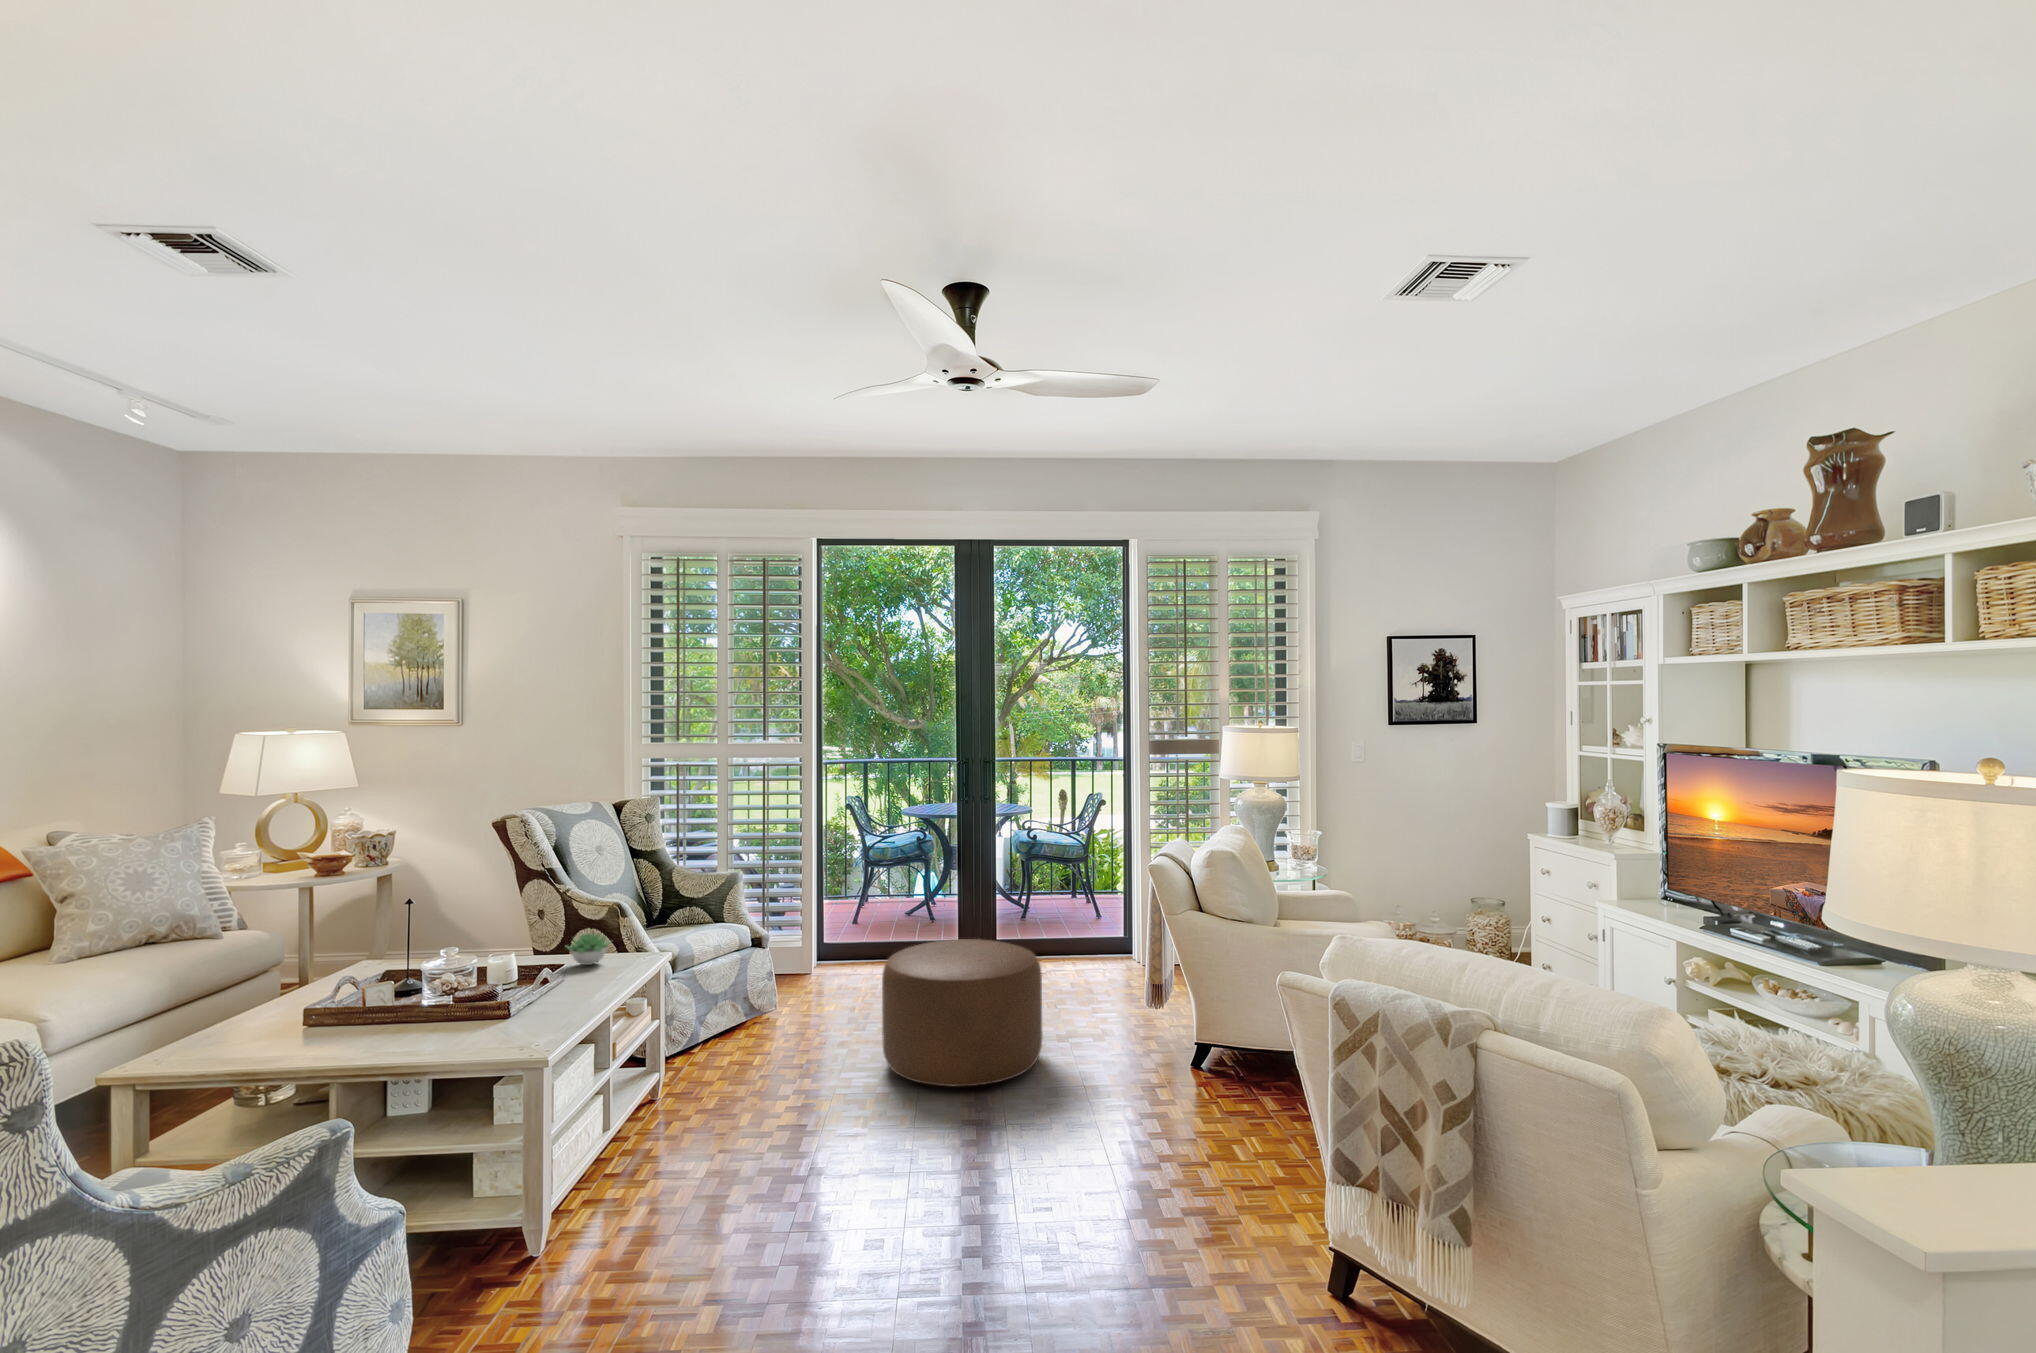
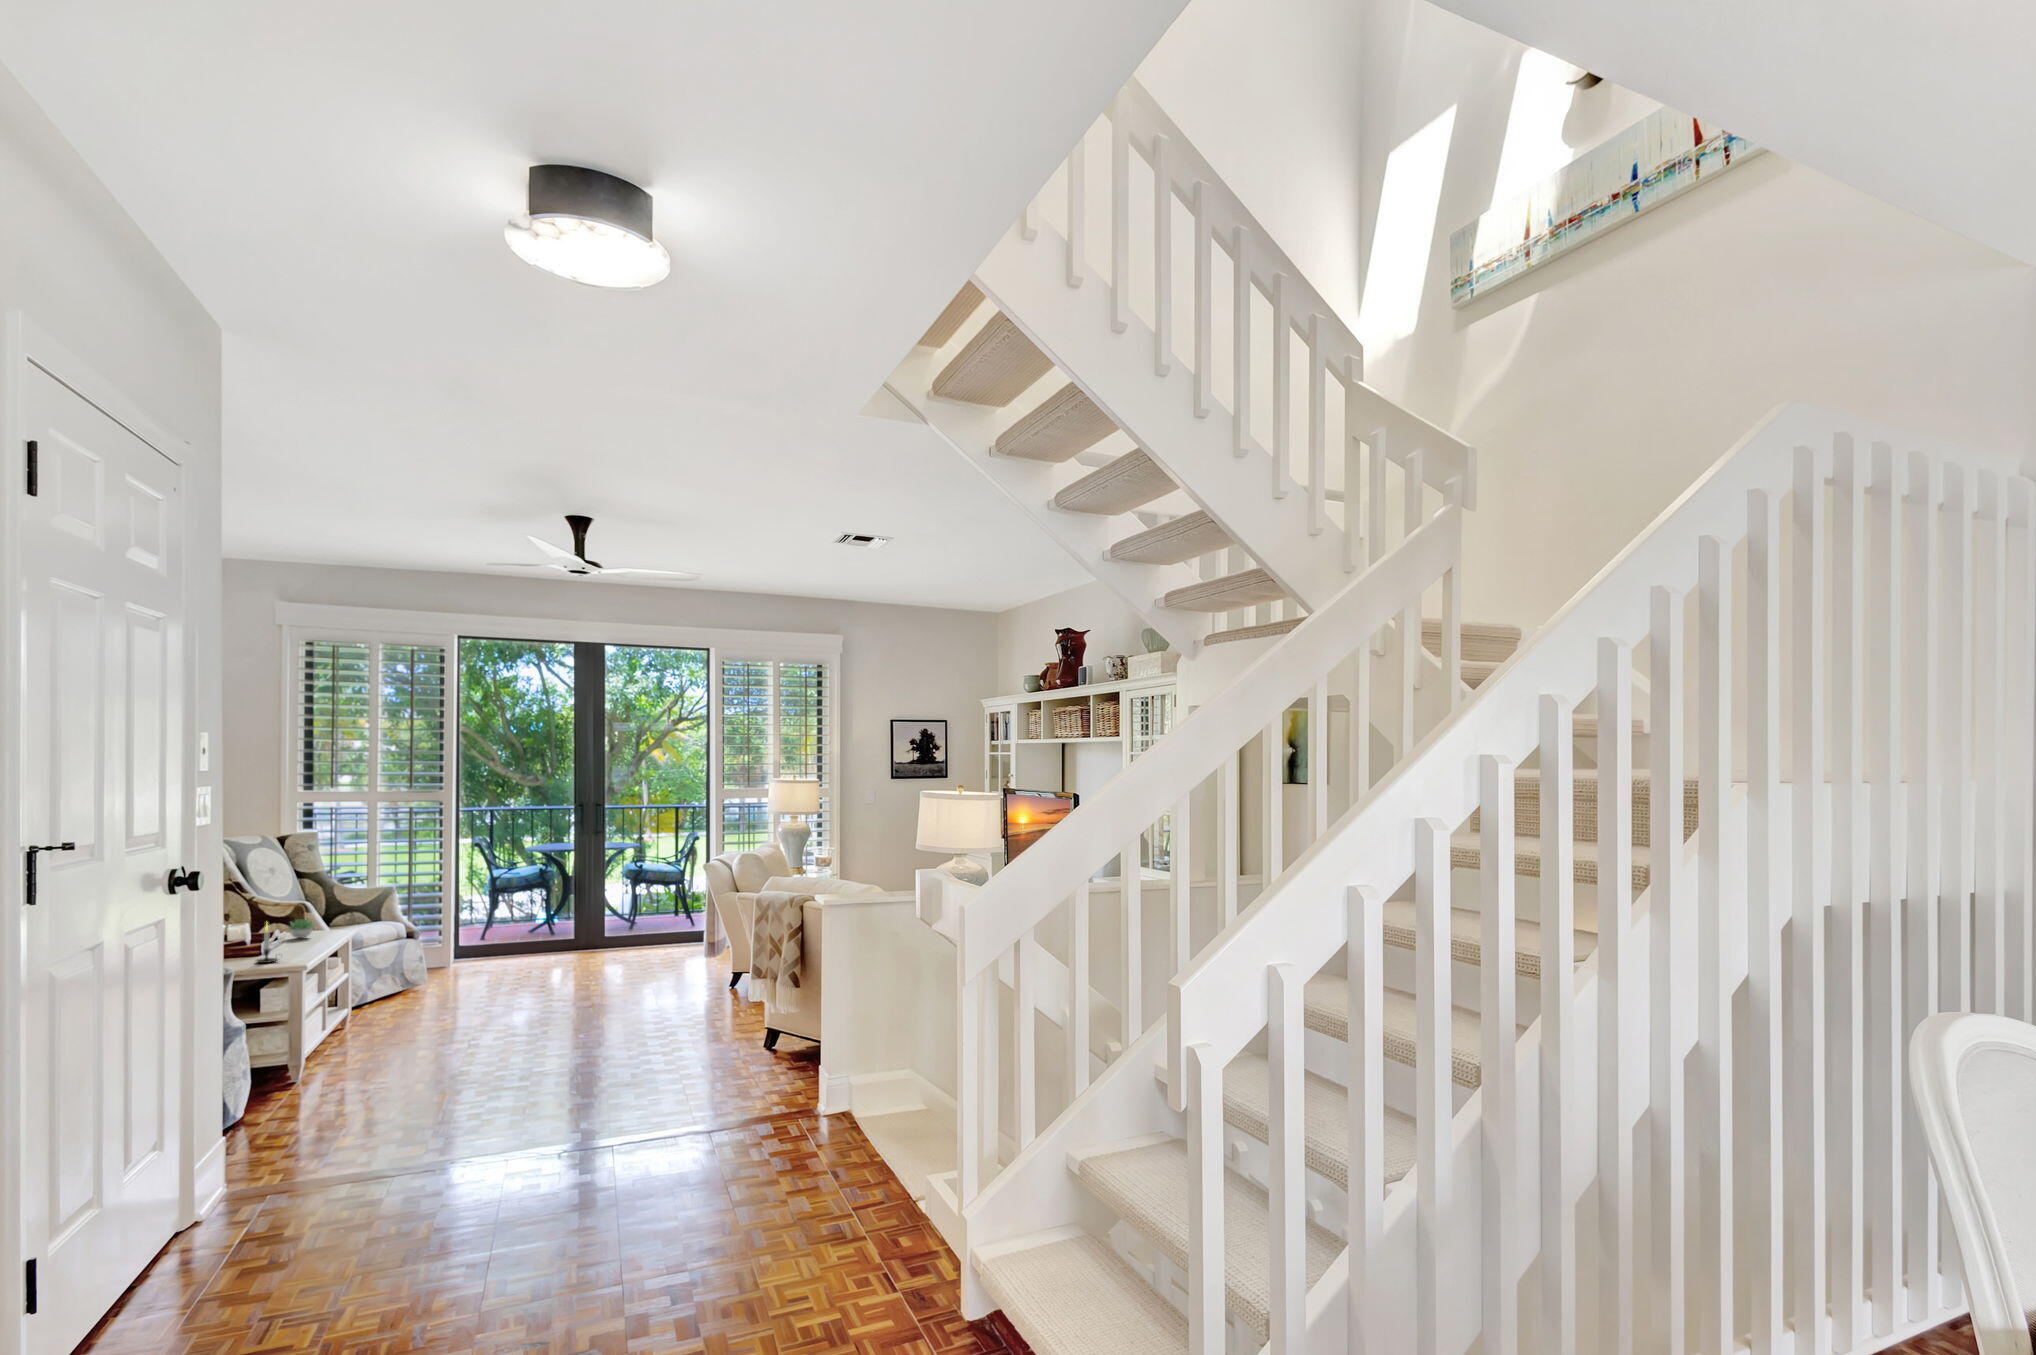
ottoman: present [882,939,1042,1086] -> none [498,925,606,1010]
candle: none [469,958,515,1036] -> present [257,924,278,963]

